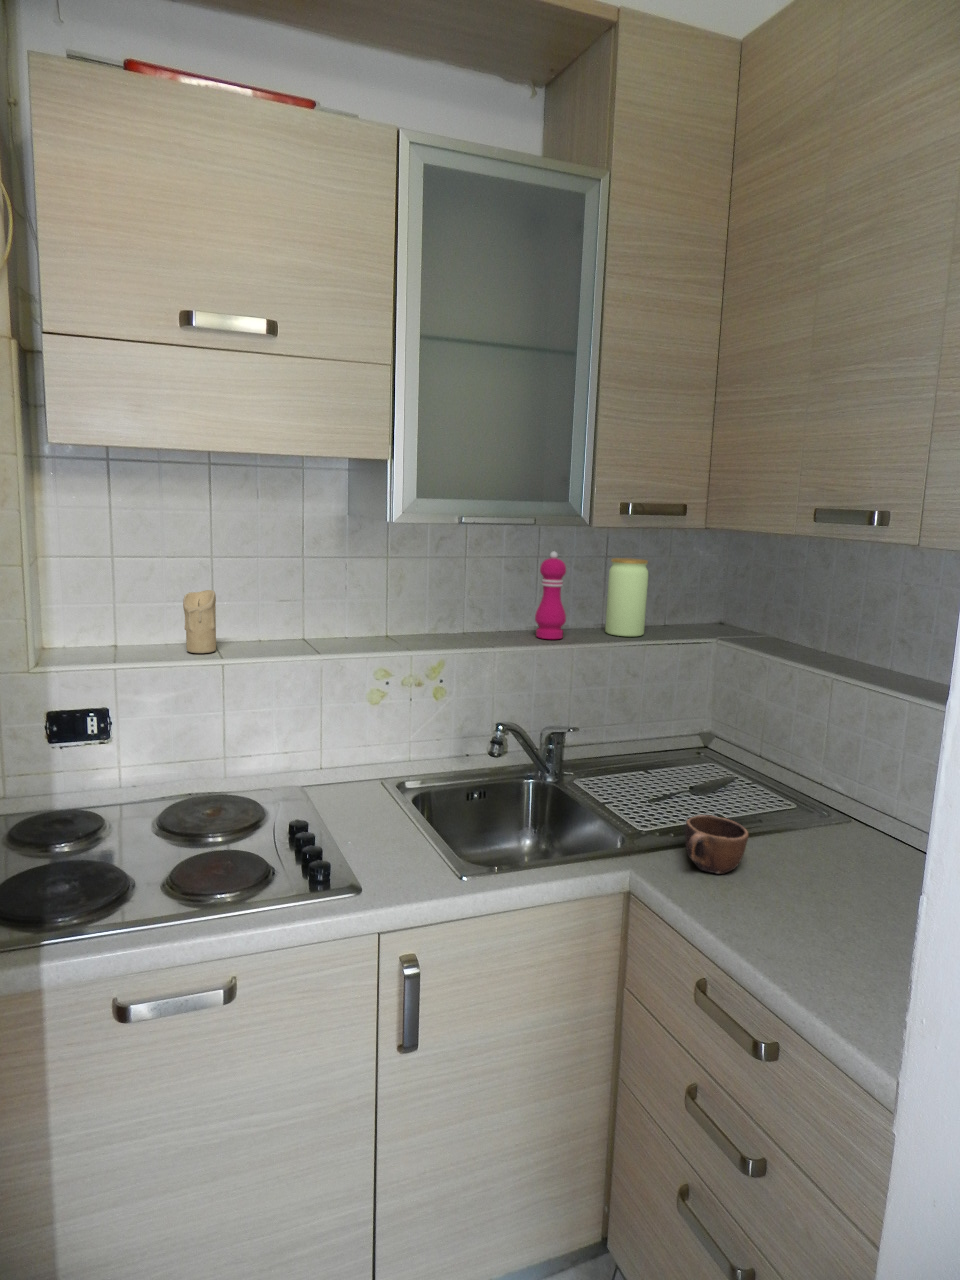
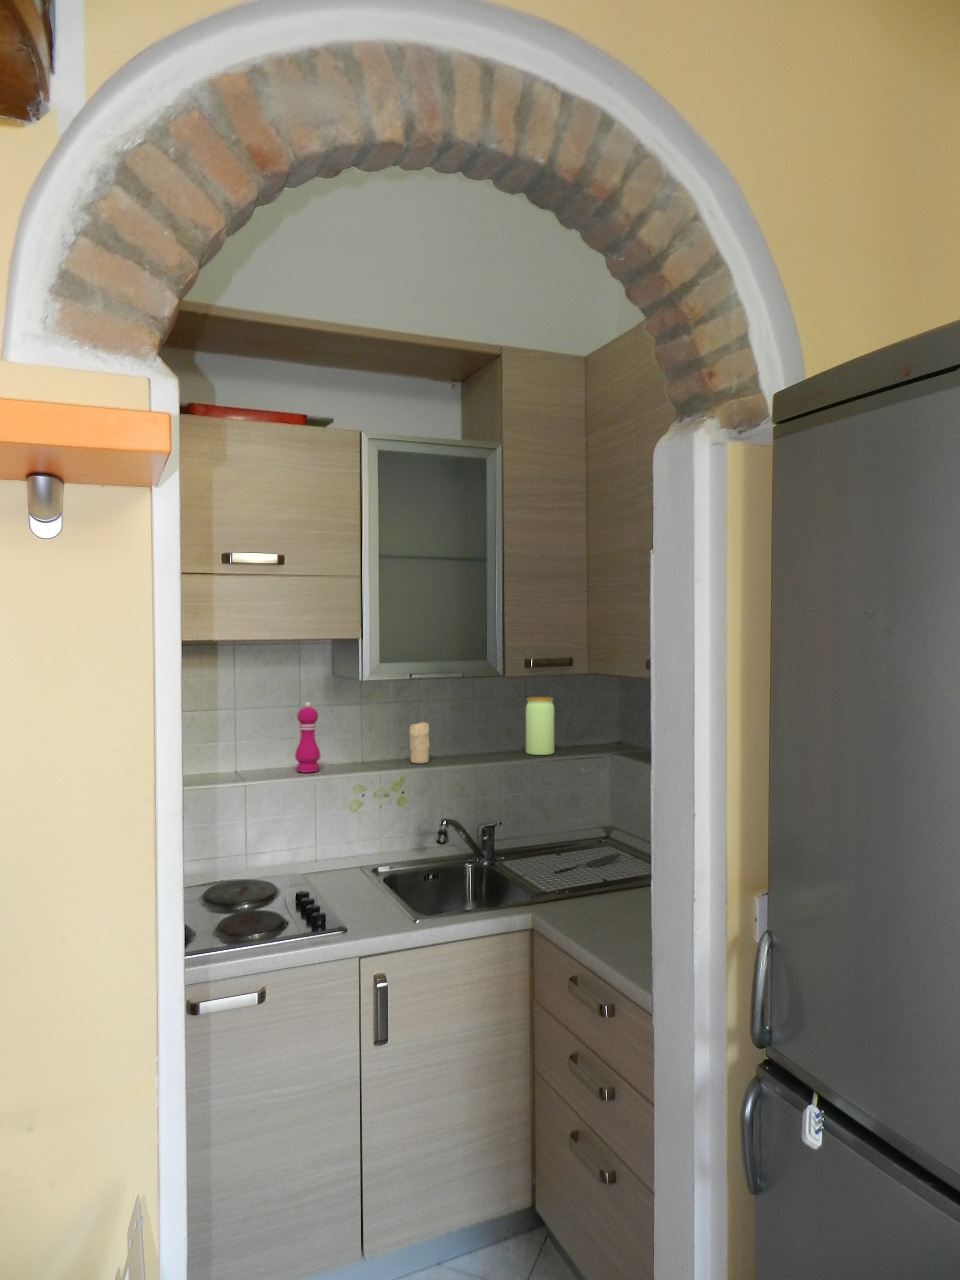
pepper mill: present [535,552,566,639] -> present [295,702,320,773]
candle: present [183,590,216,653] -> present [409,722,430,763]
mug: present [685,815,749,874] -> none [568,873,610,912]

